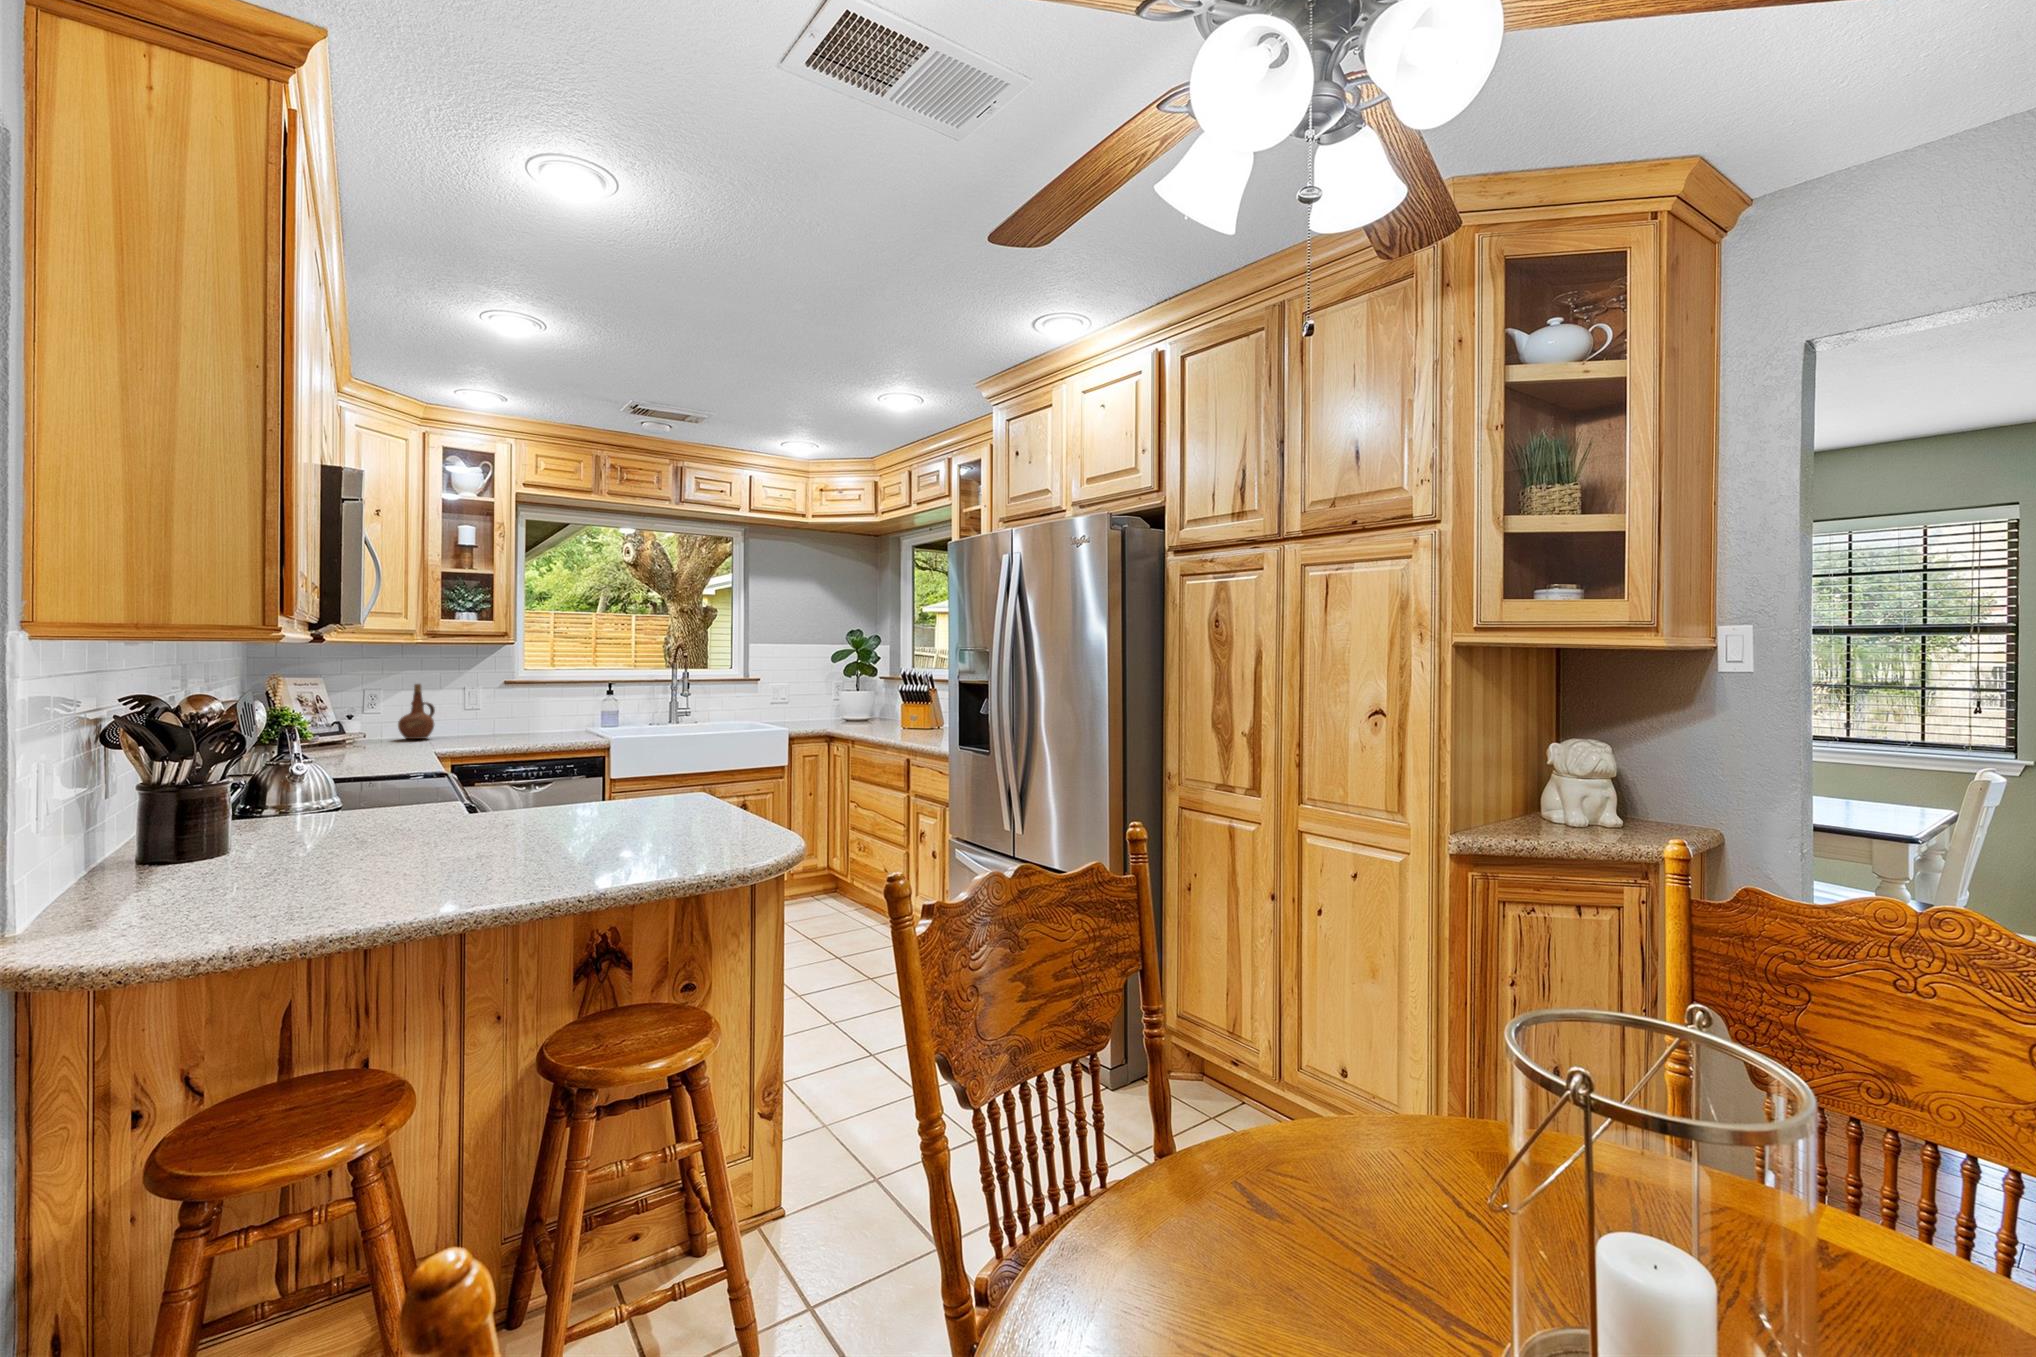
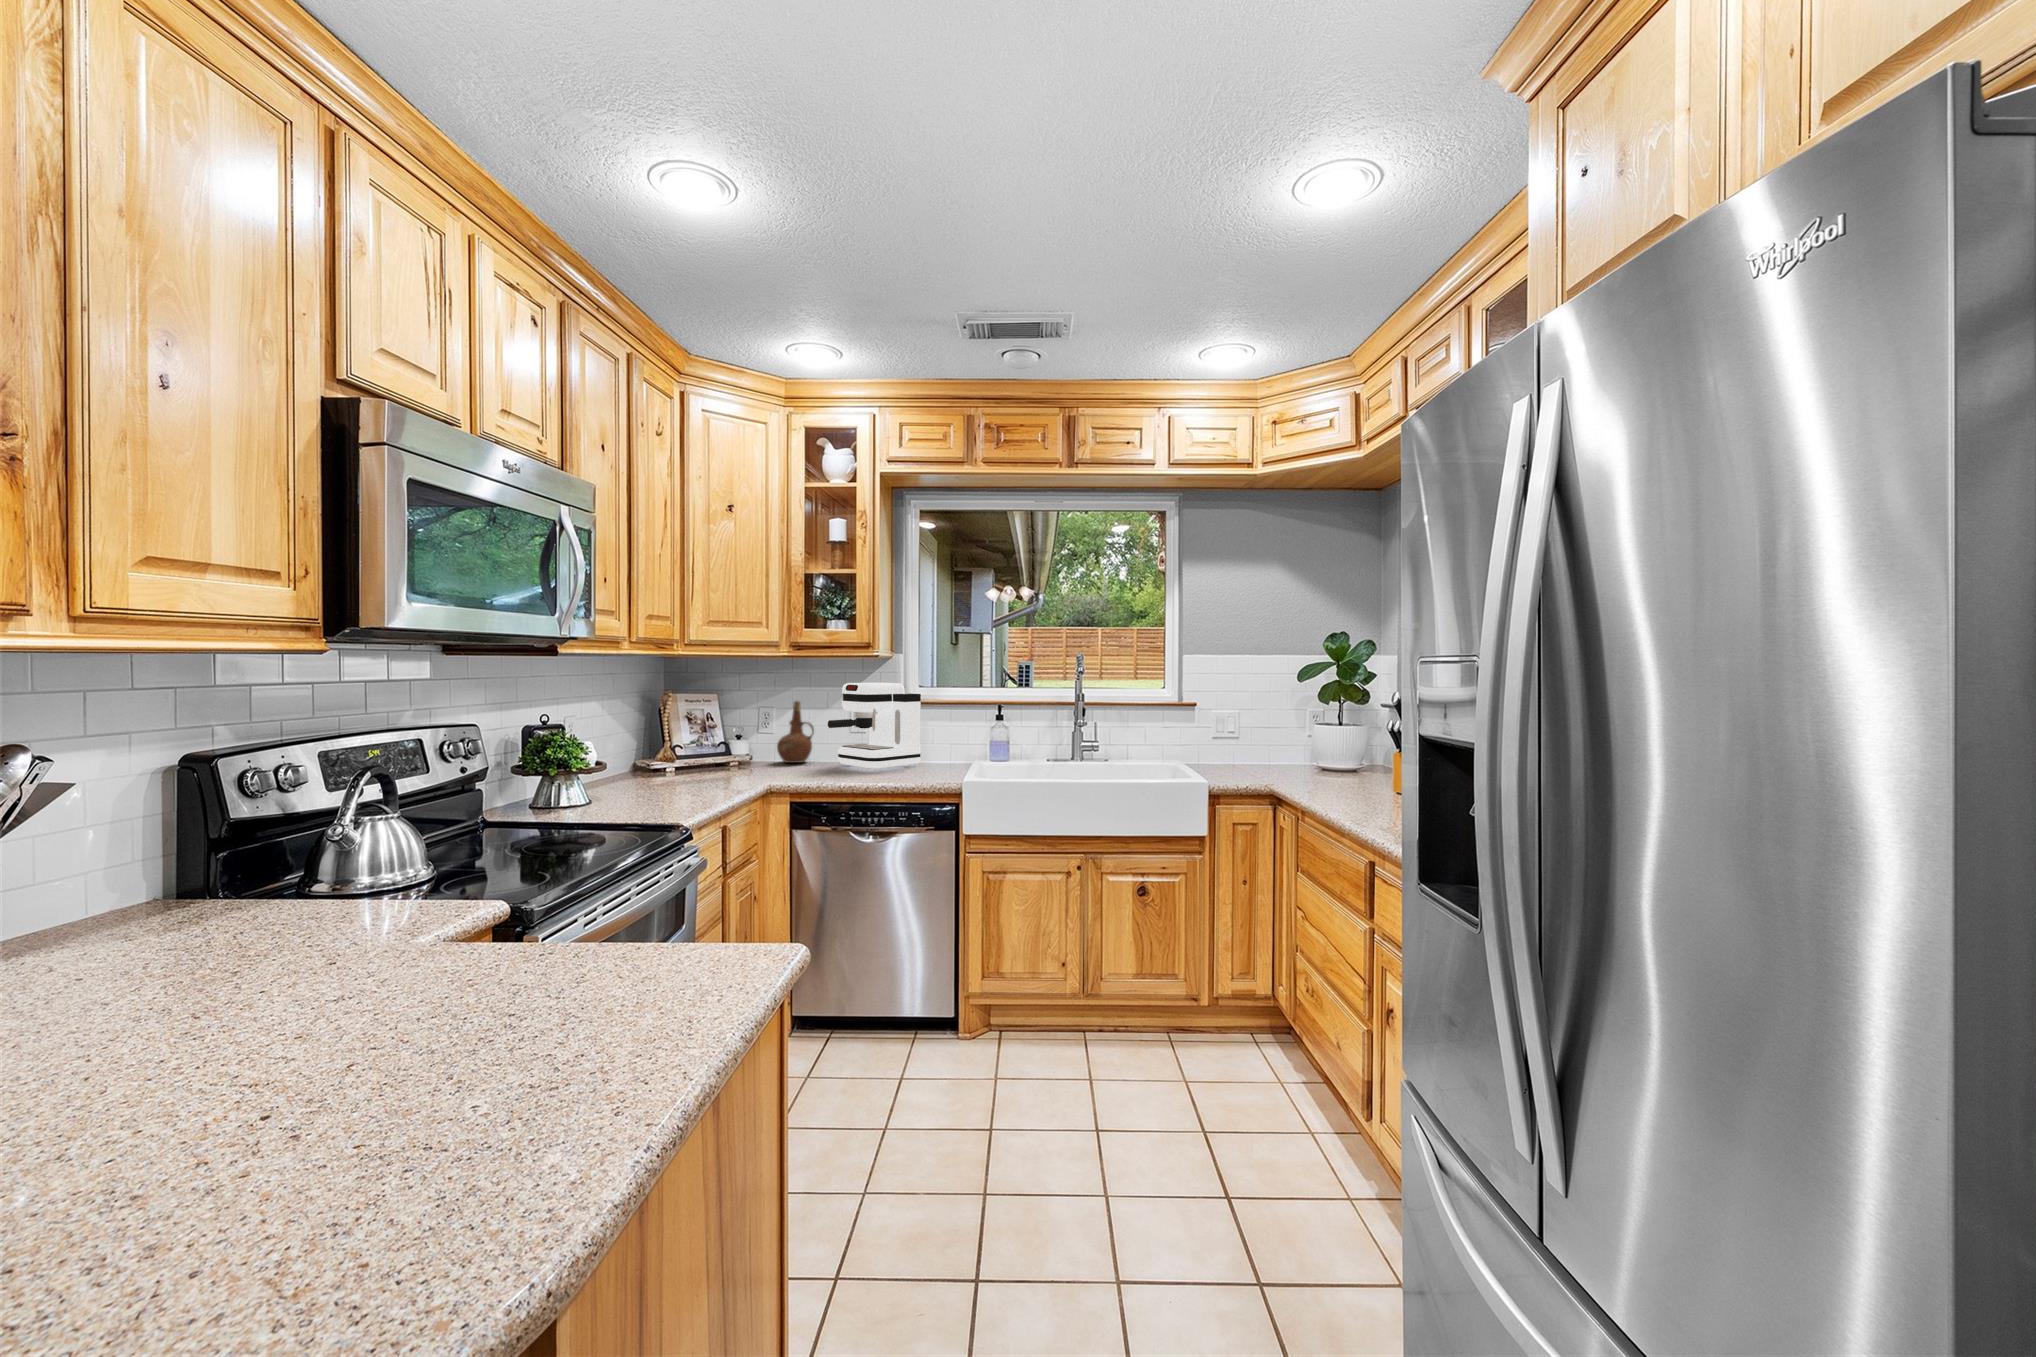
coffee maker: none [469,667,548,738] -> present [828,683,921,770]

